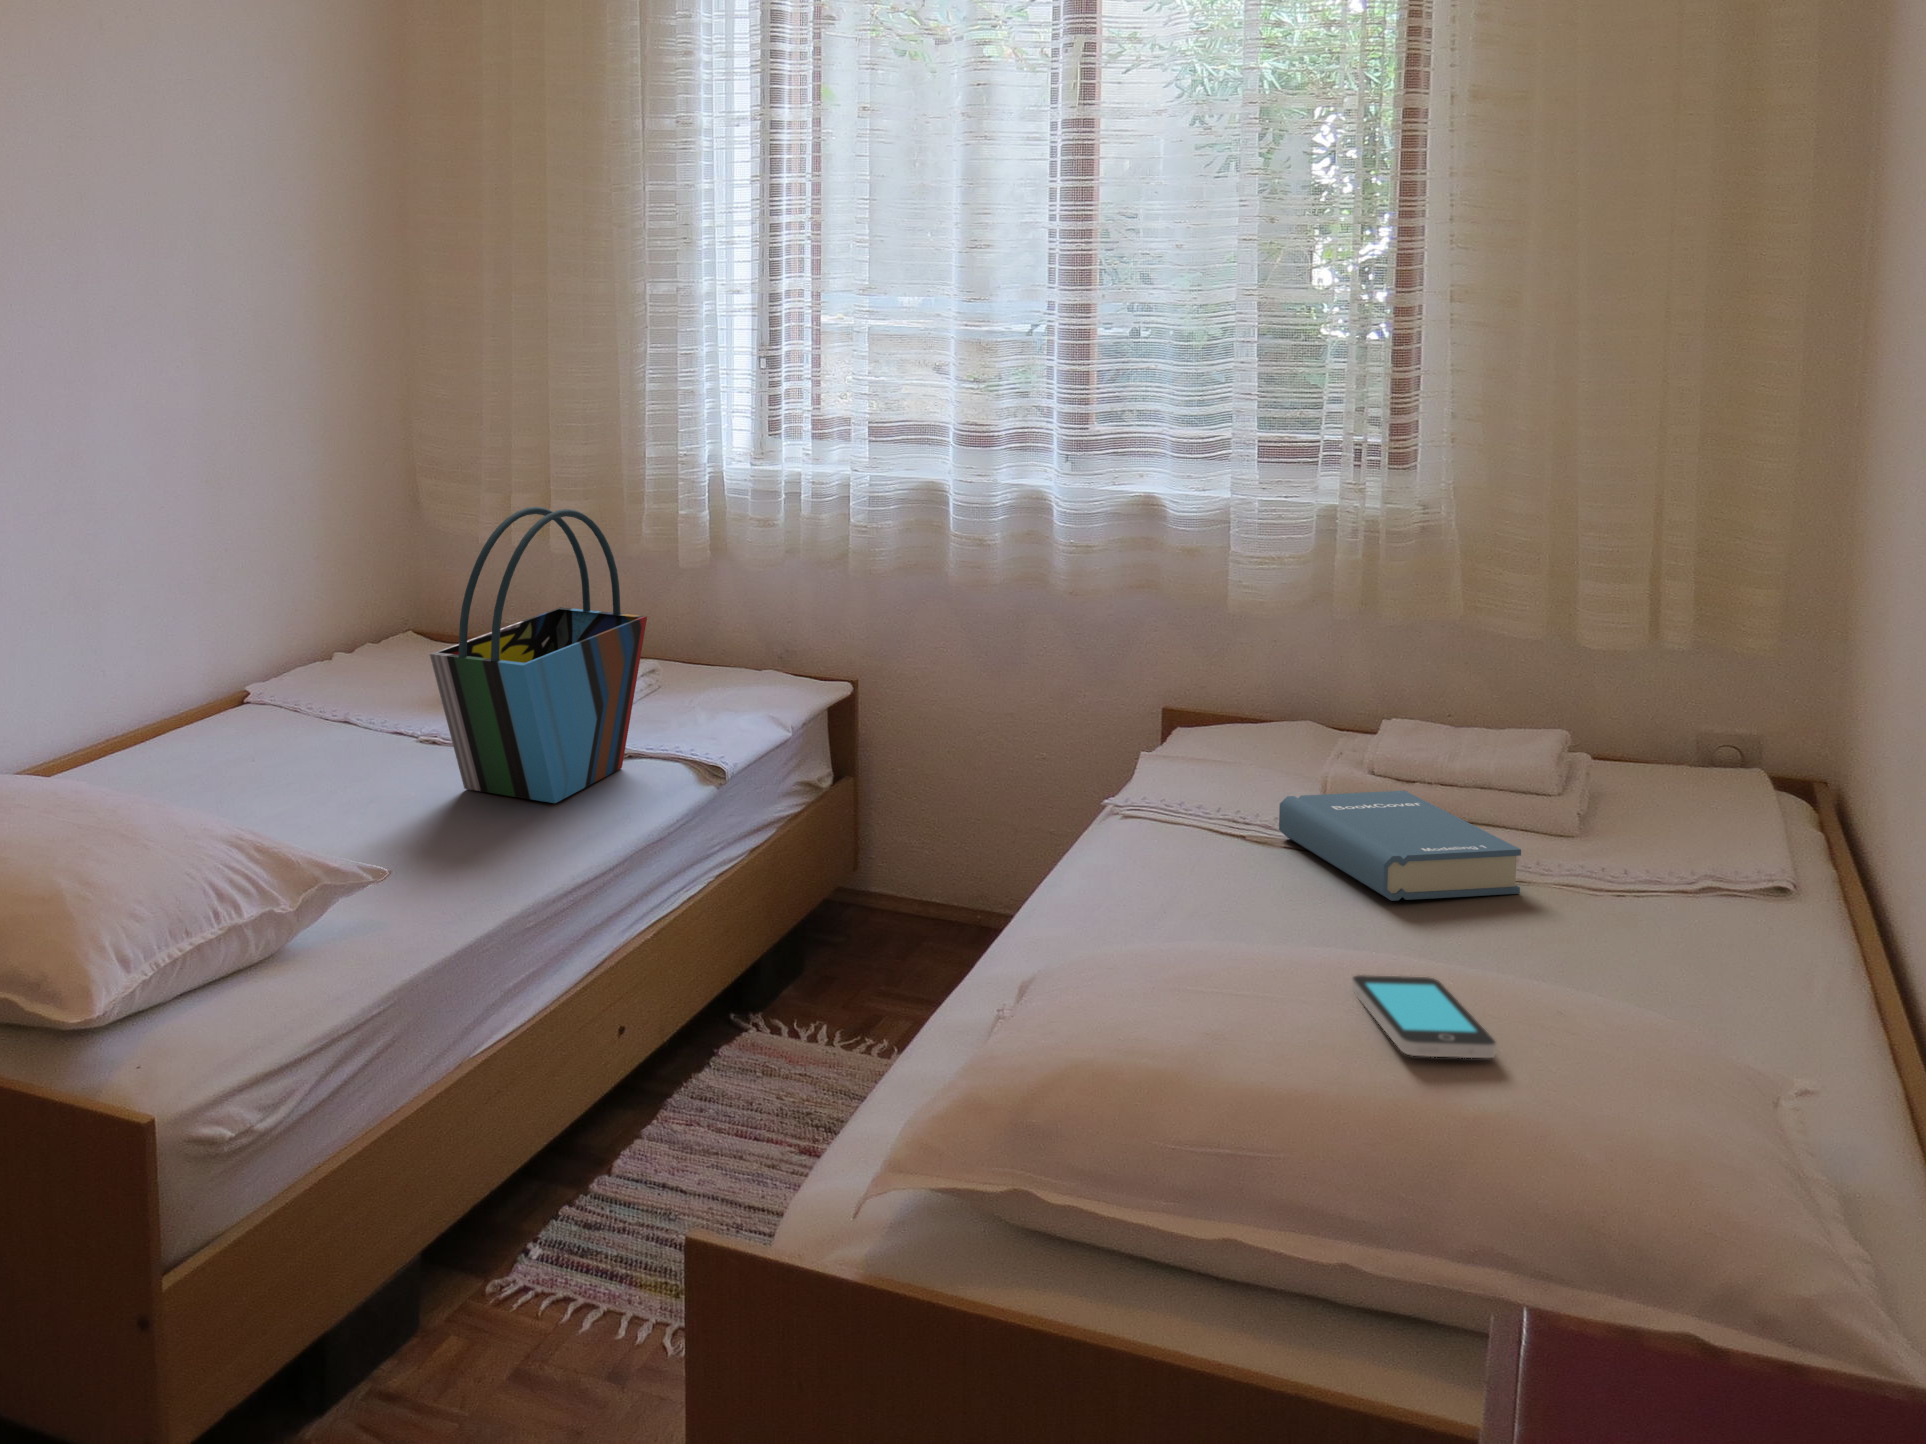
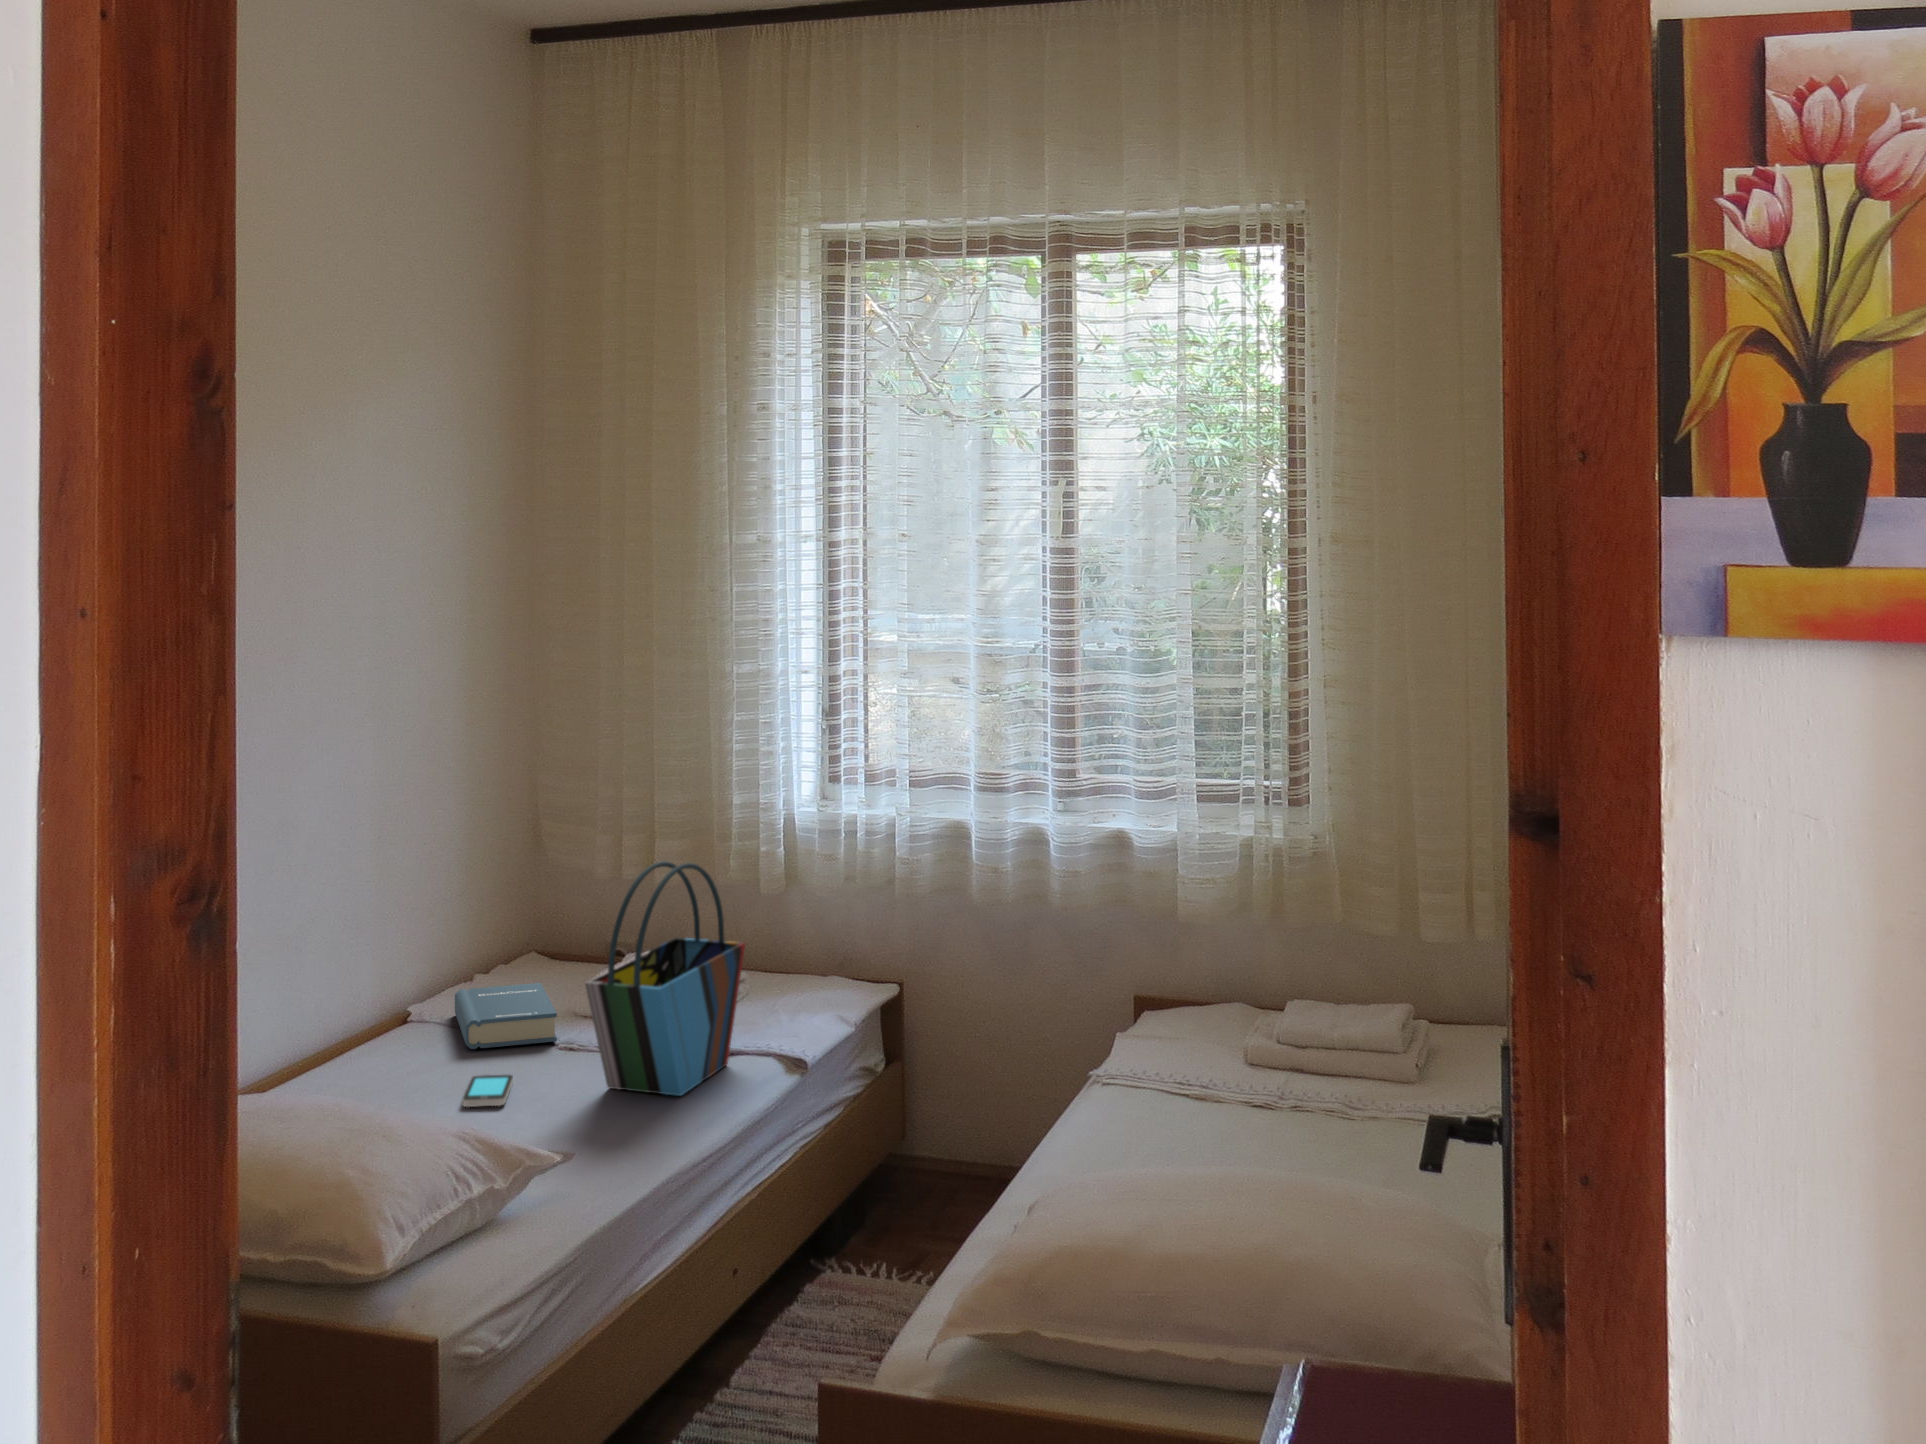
hardback book: present [1279,791,1521,901] -> present [455,983,557,1049]
smartphone: present [1352,975,1496,1058] -> present [463,1075,513,1107]

